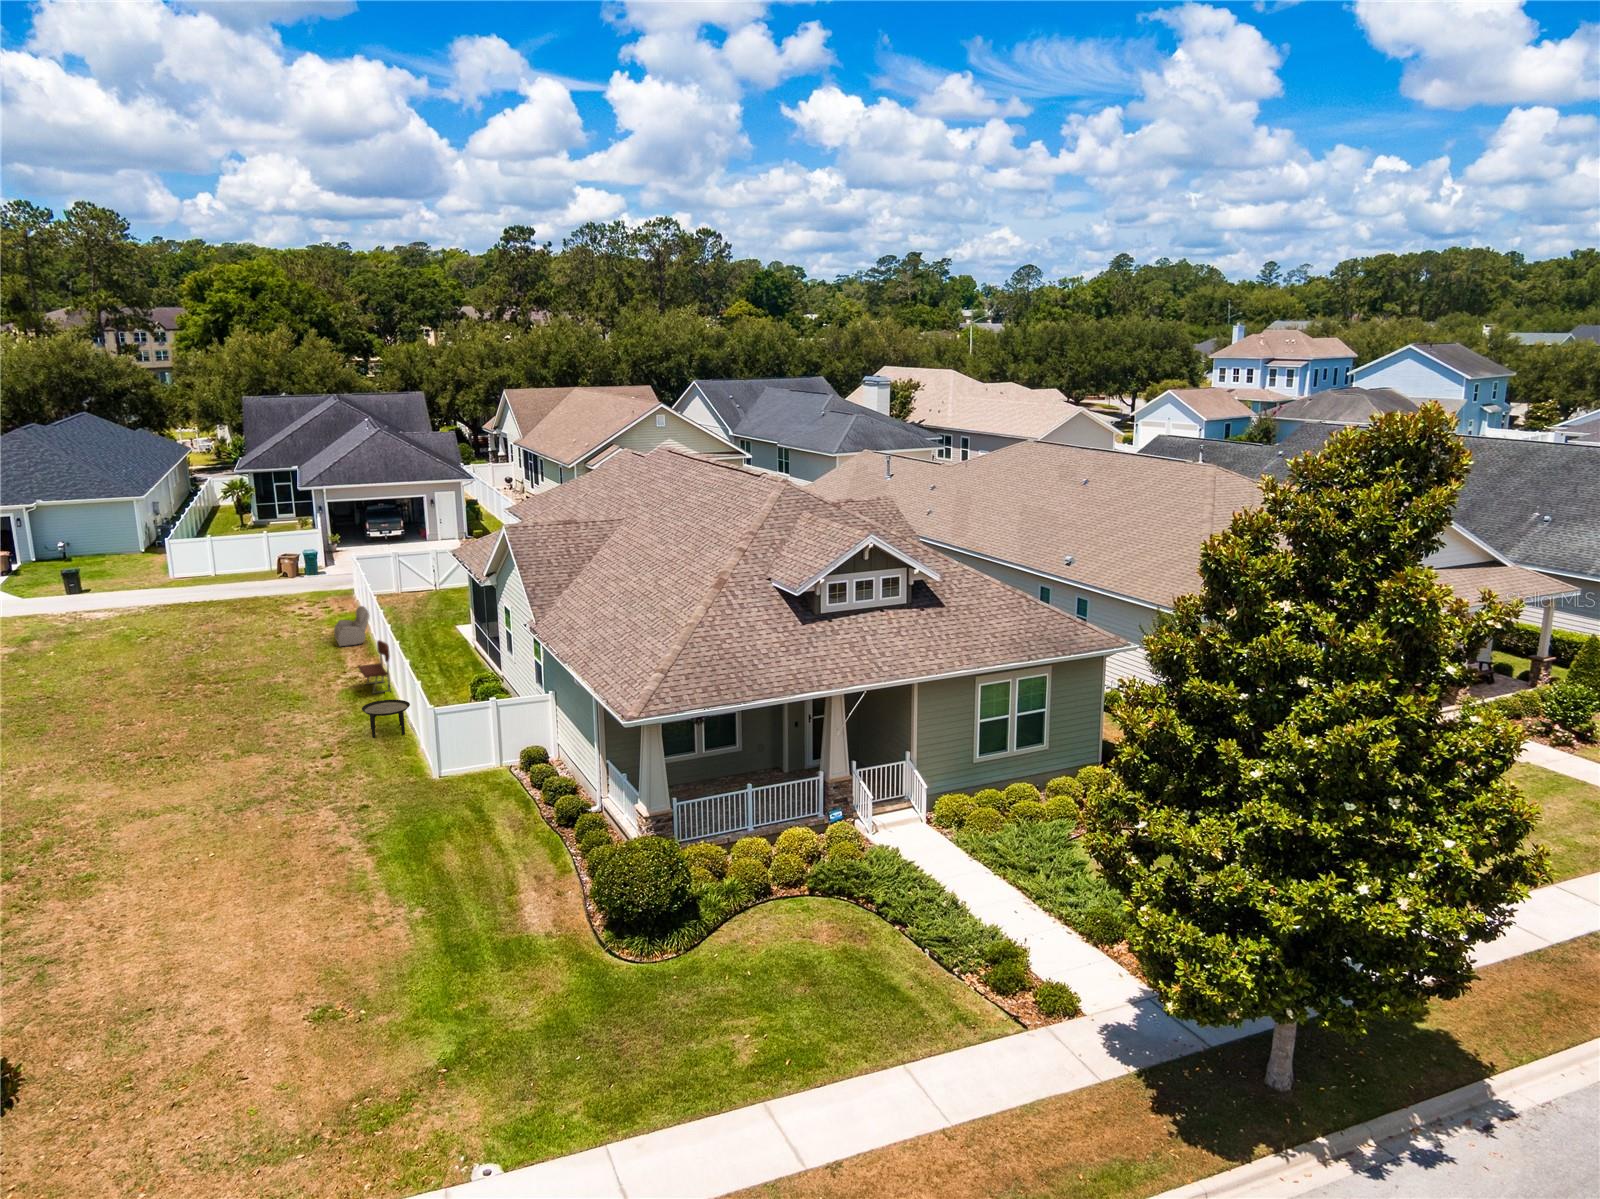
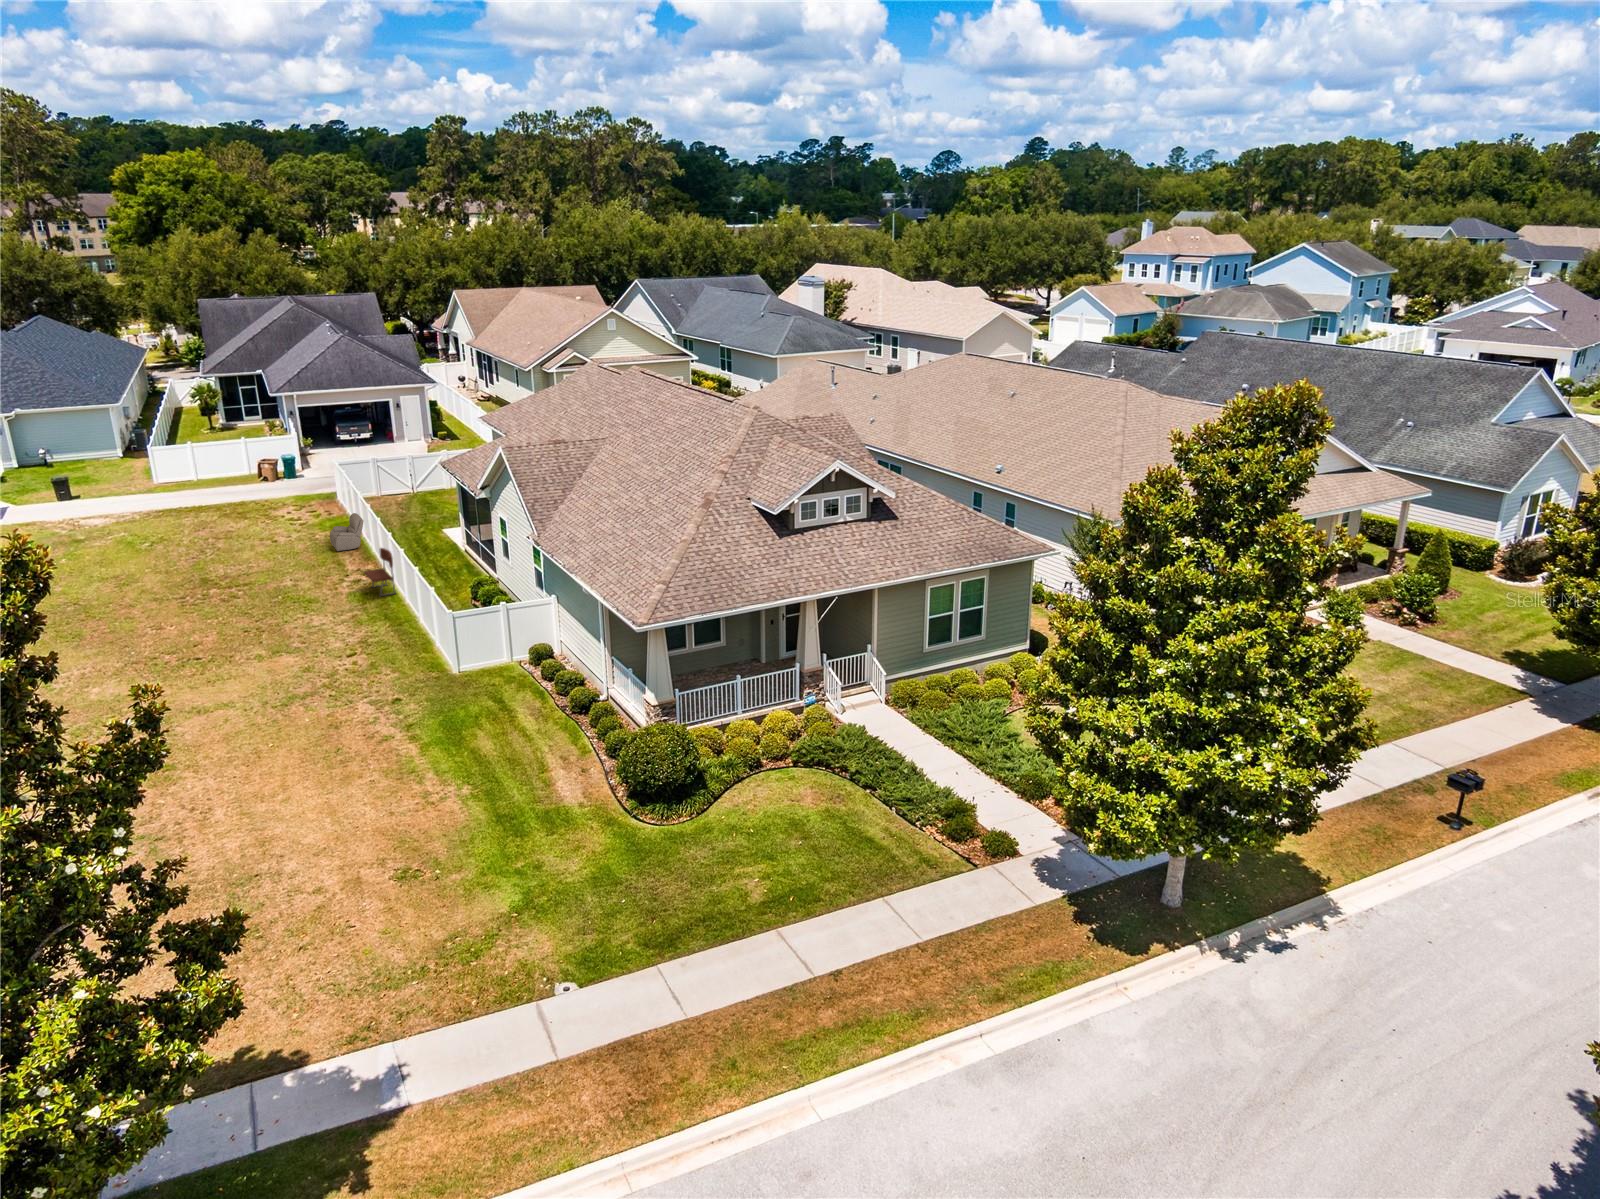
round table: present [362,700,410,738] -> none [379,603,422,638]

